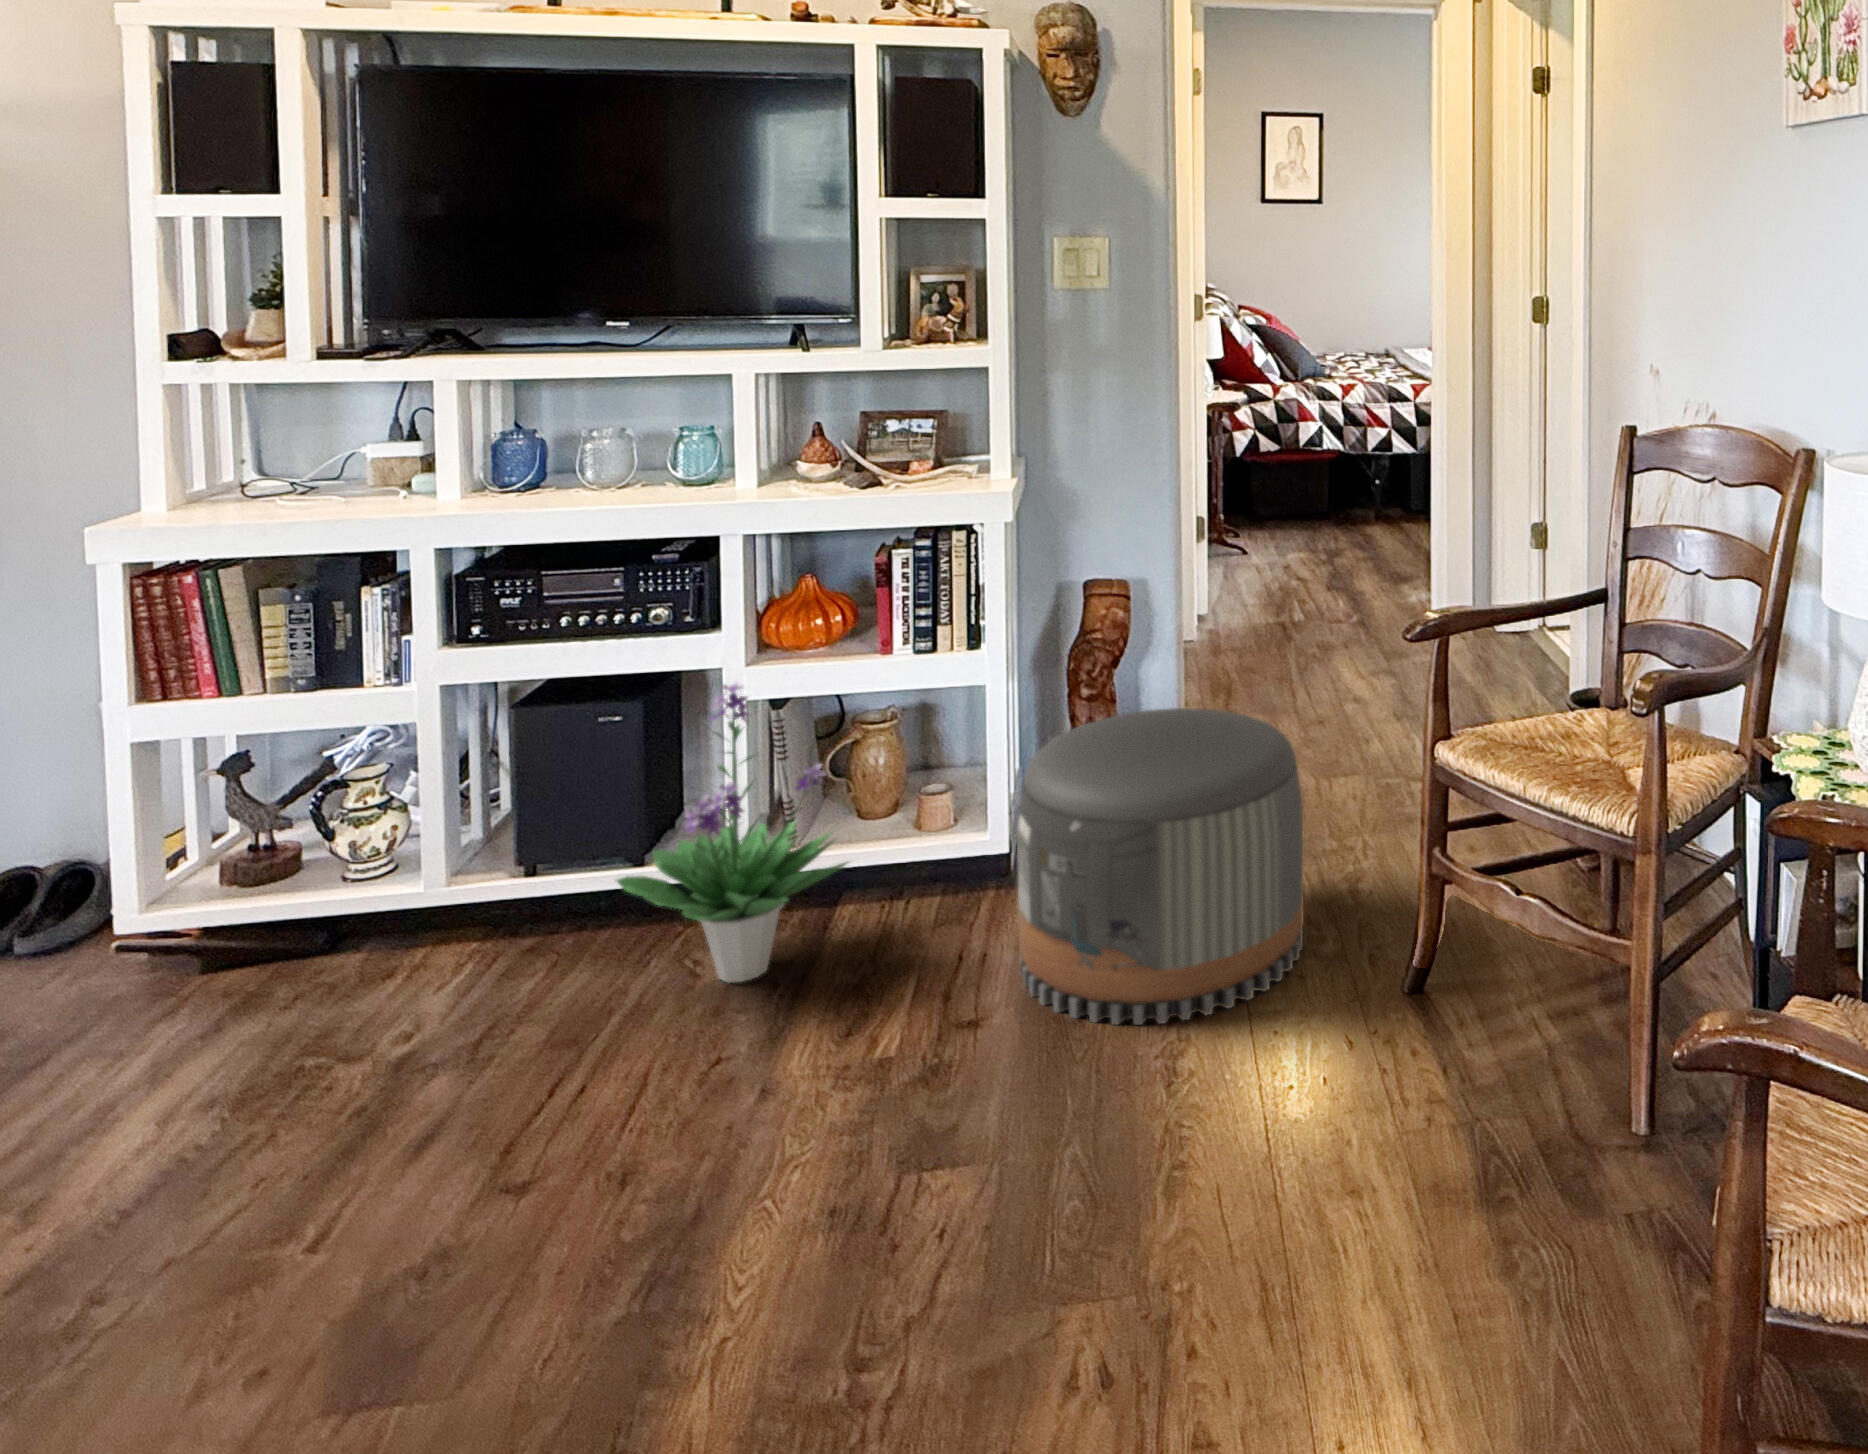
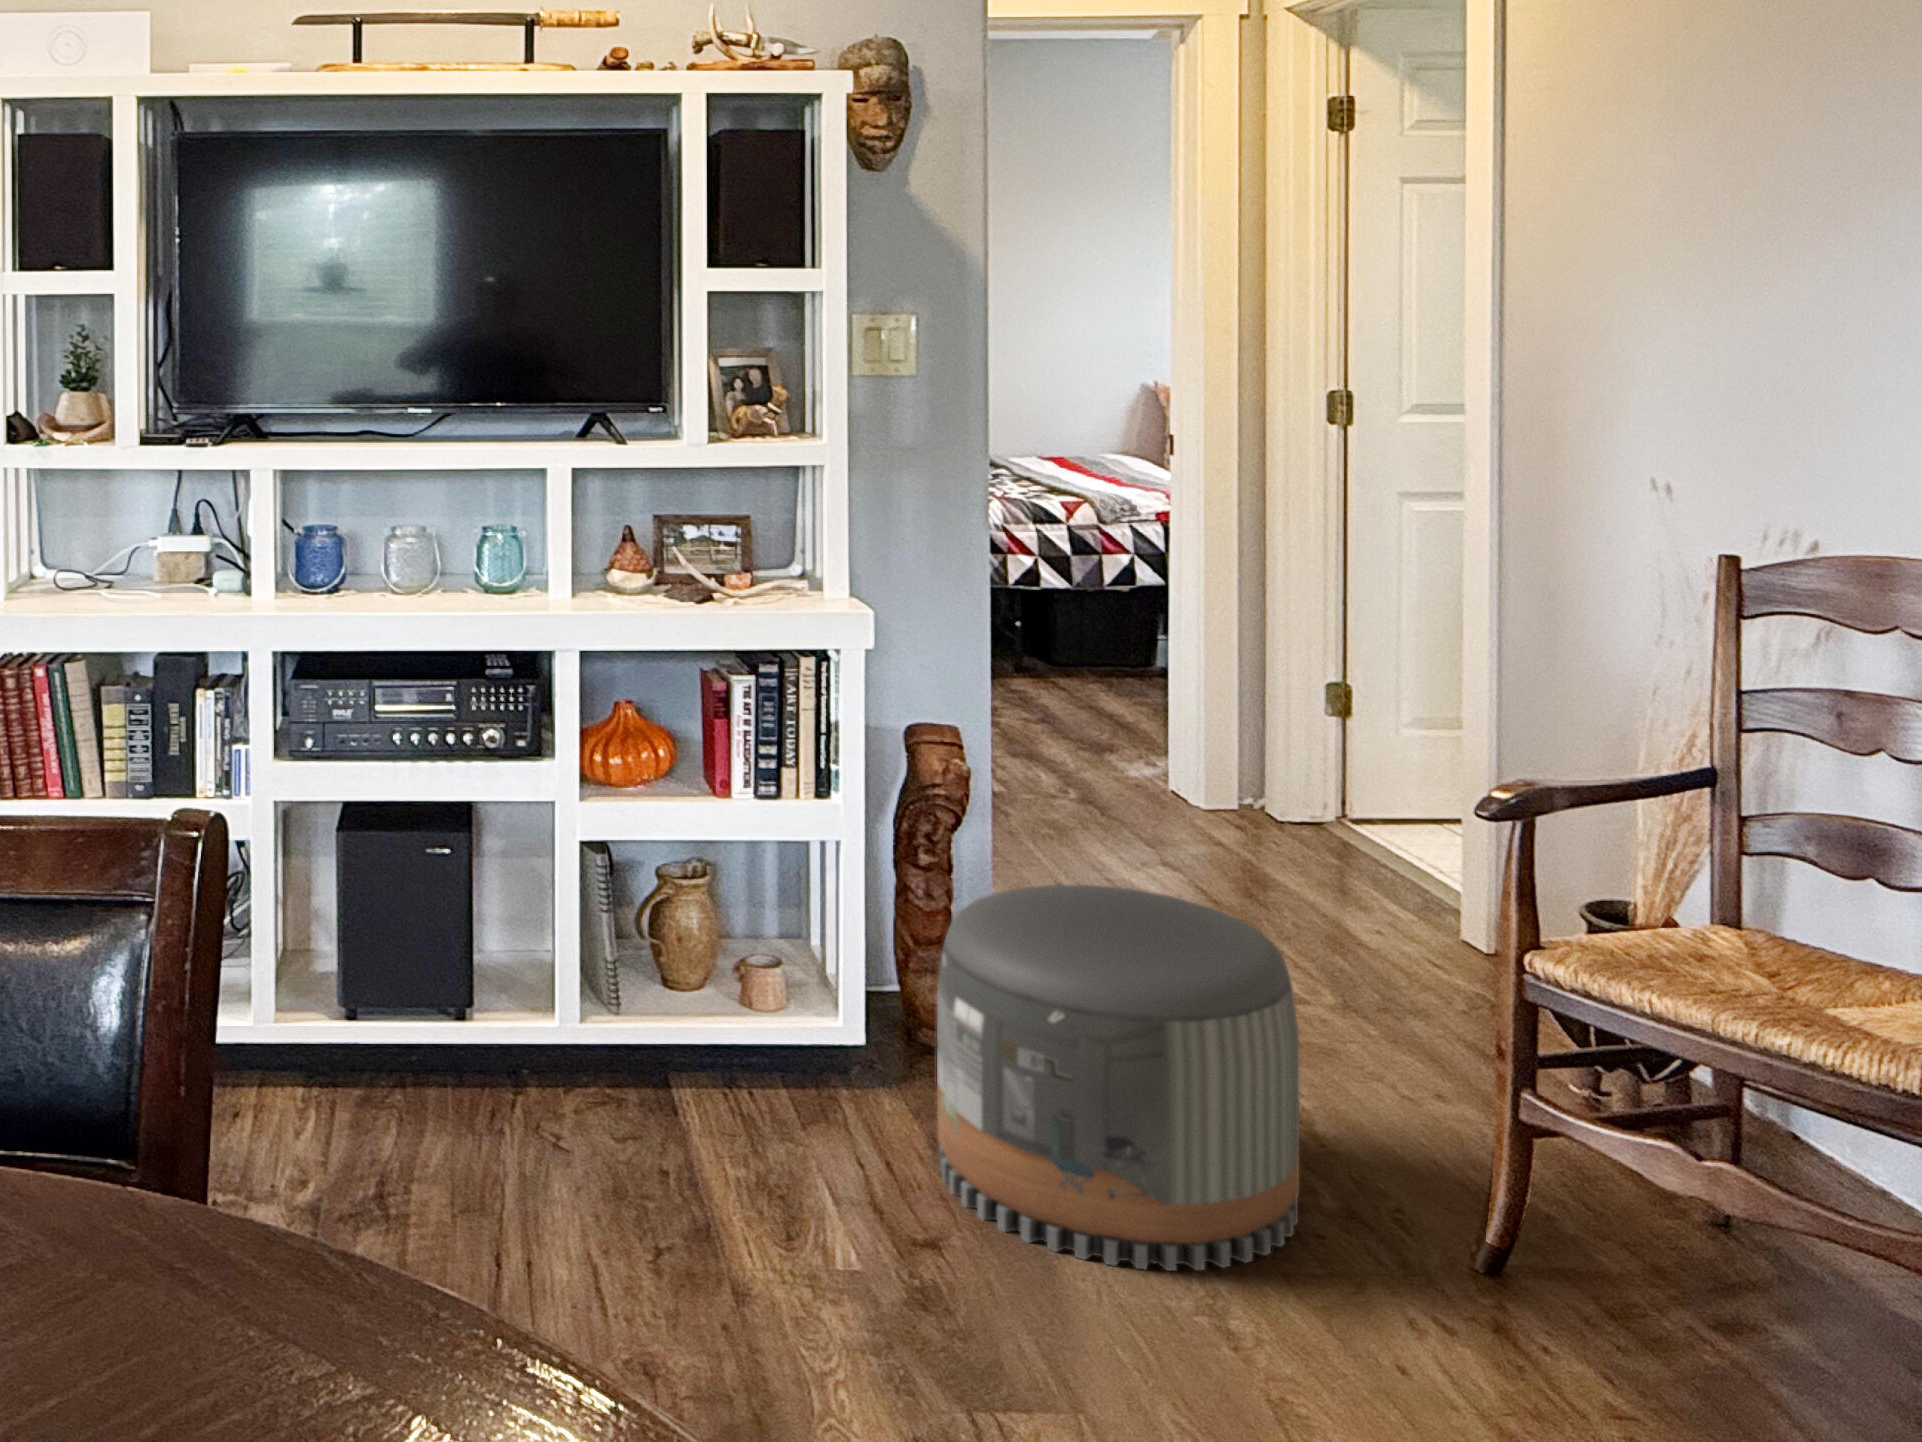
potted plant: present [617,683,850,982] -> none [495,817,746,1164]

